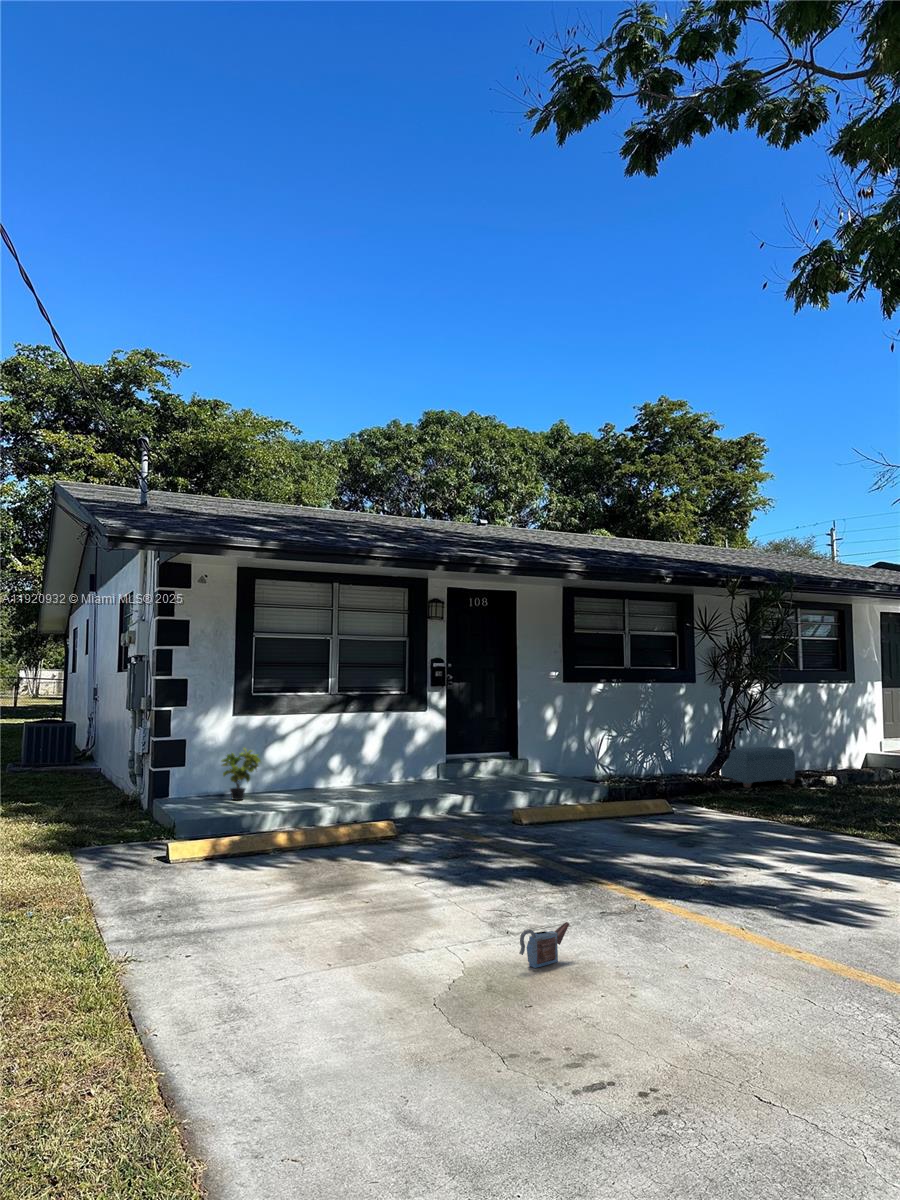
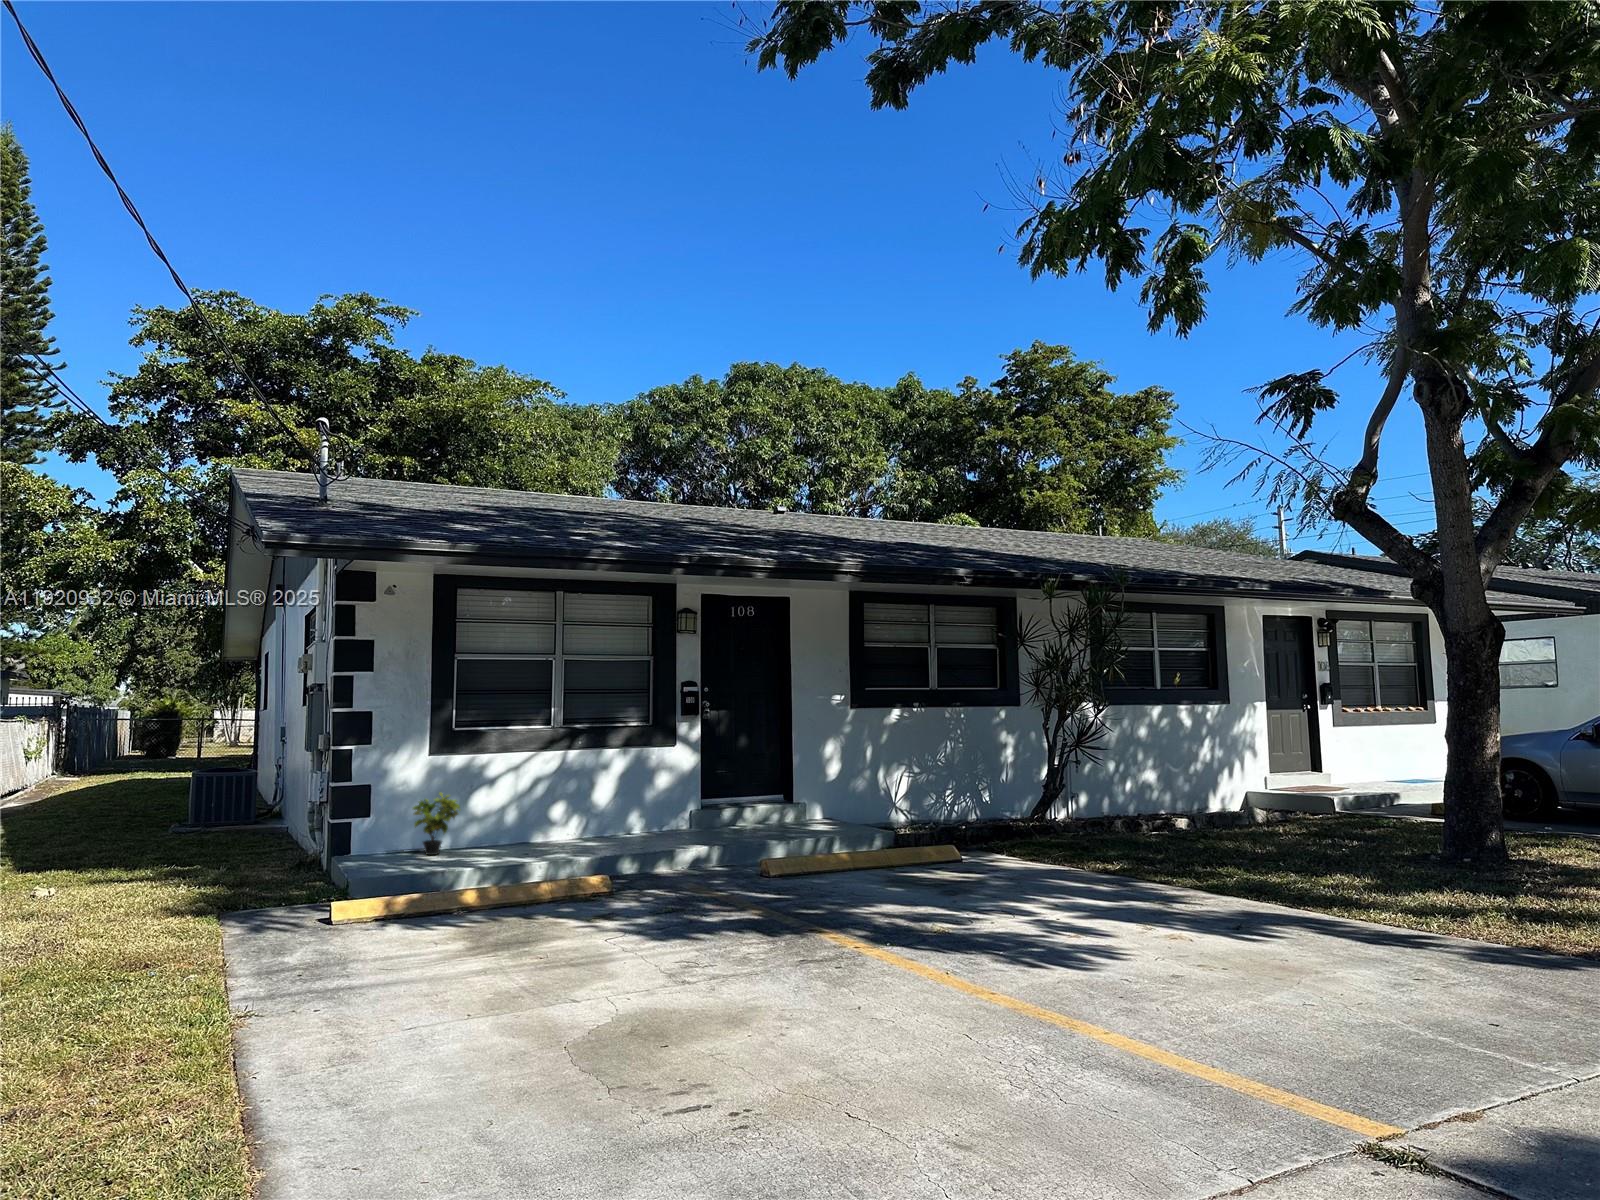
bench: present [721,747,795,788] -> none [1052,787,1145,836]
watering can: present [519,922,569,968] -> none [680,961,743,1009]

